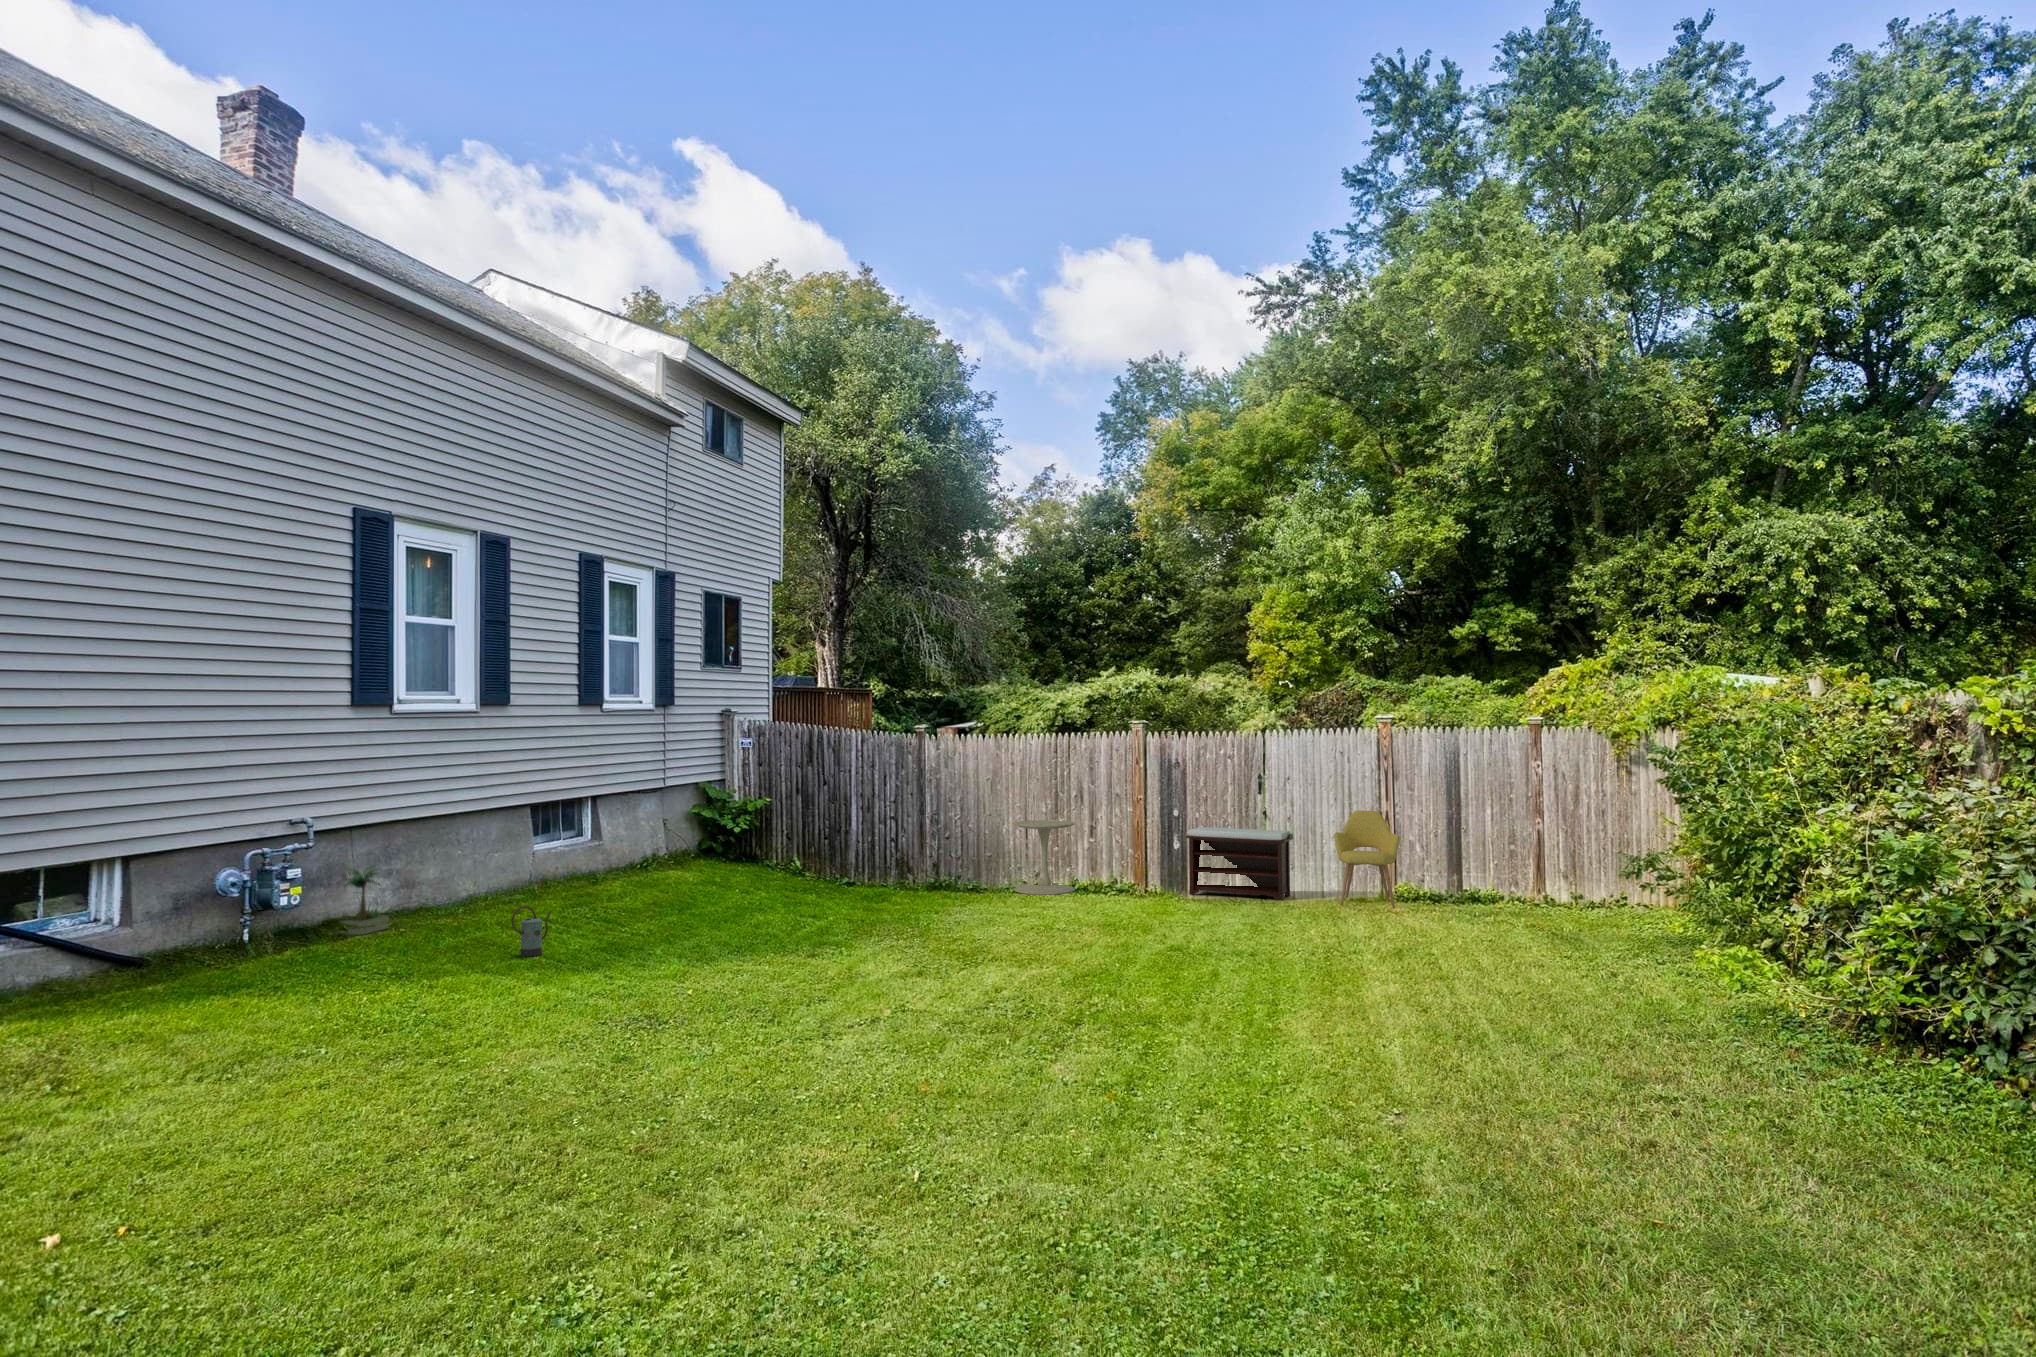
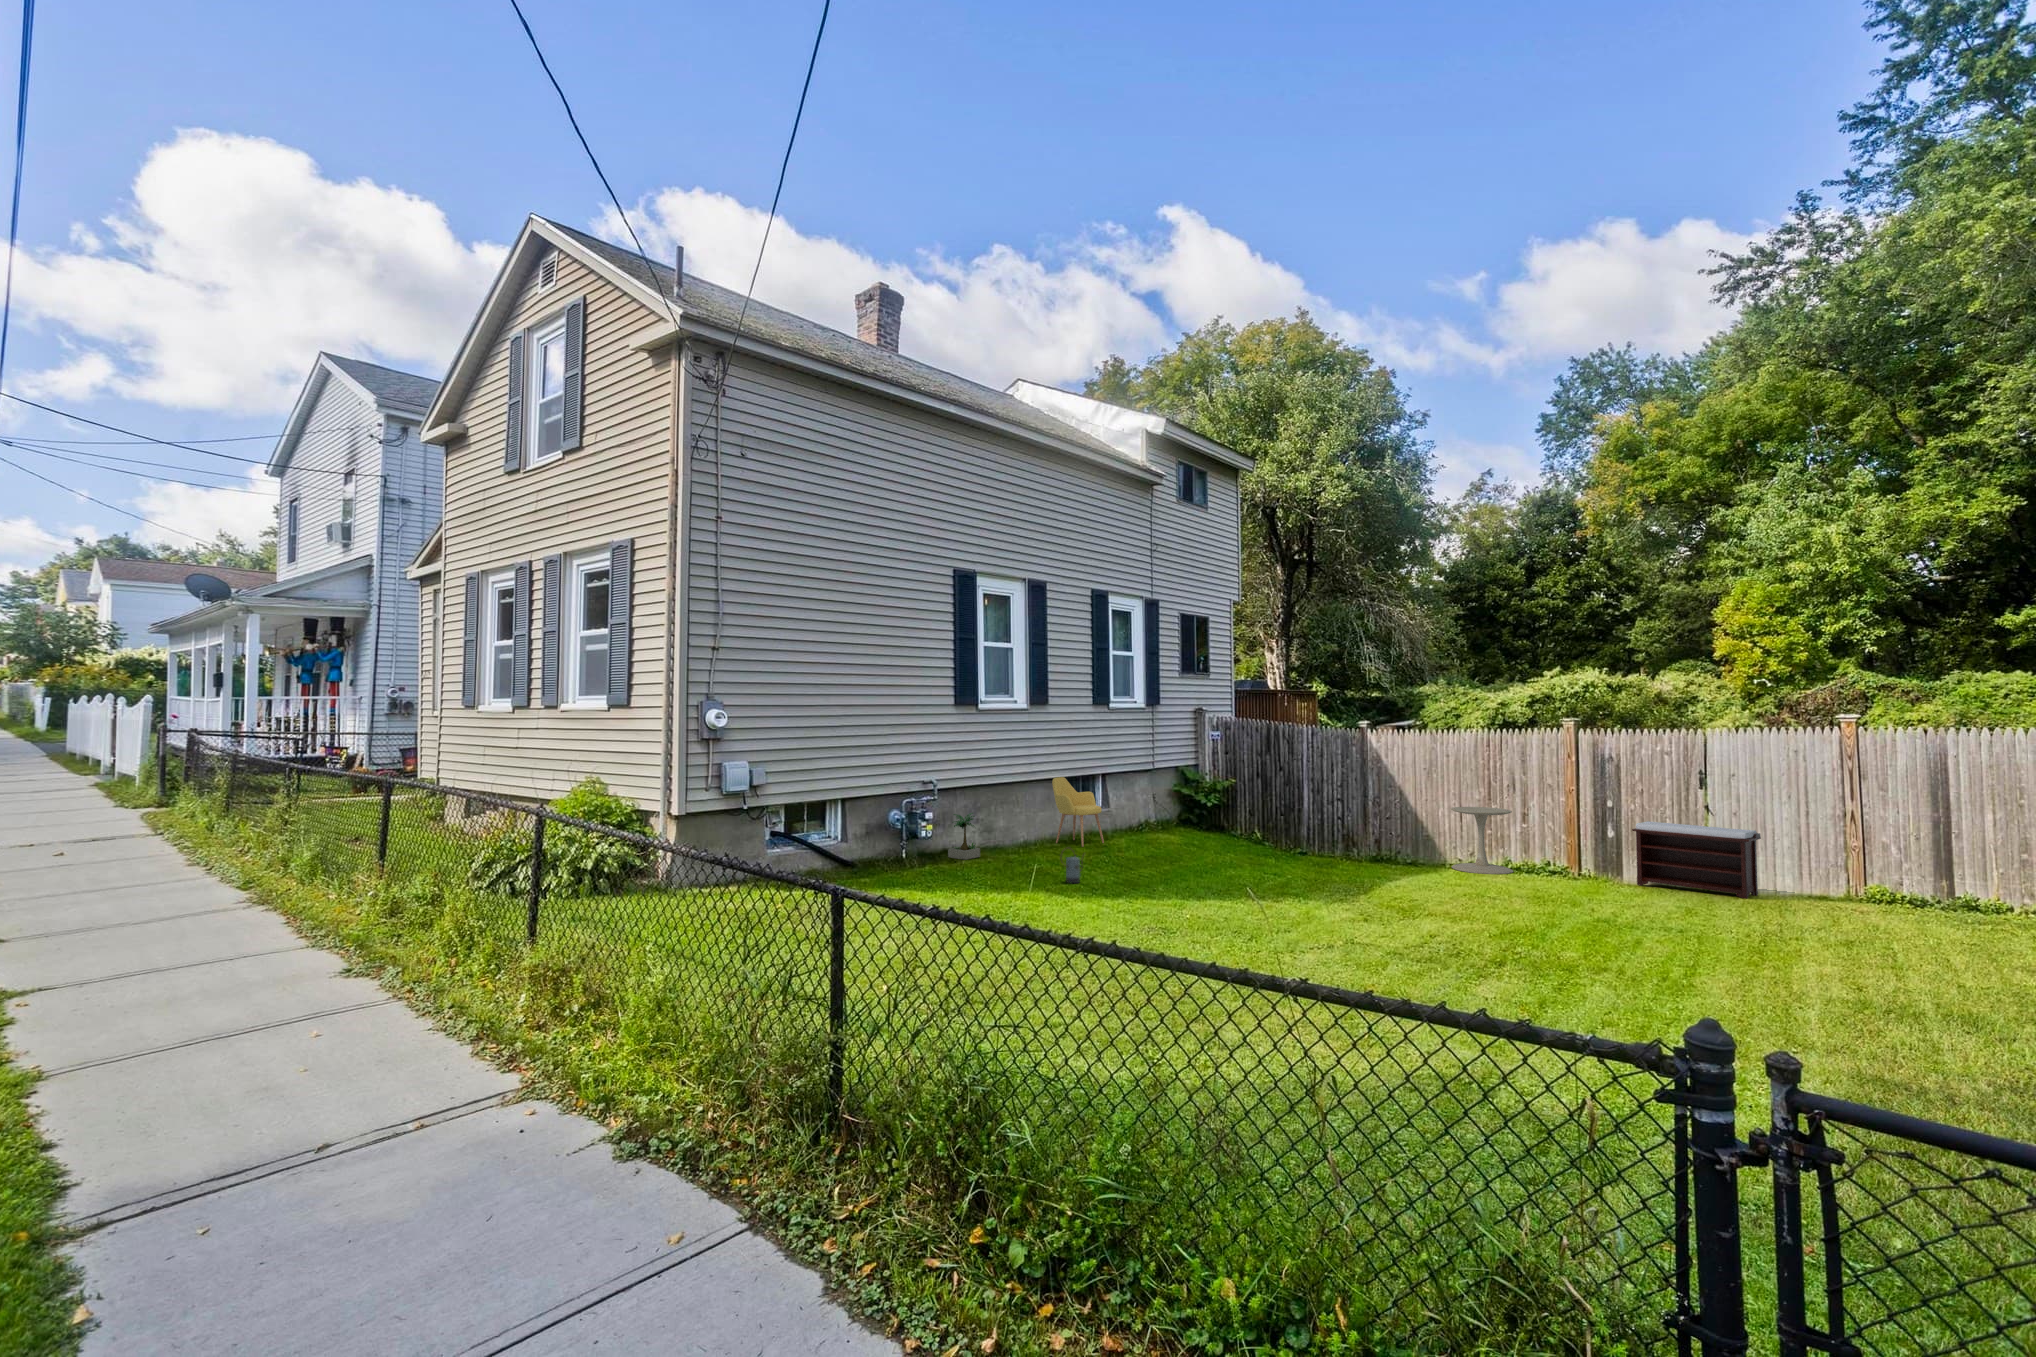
chair: present [1334,810,1400,908] -> present [1052,777,1104,847]

